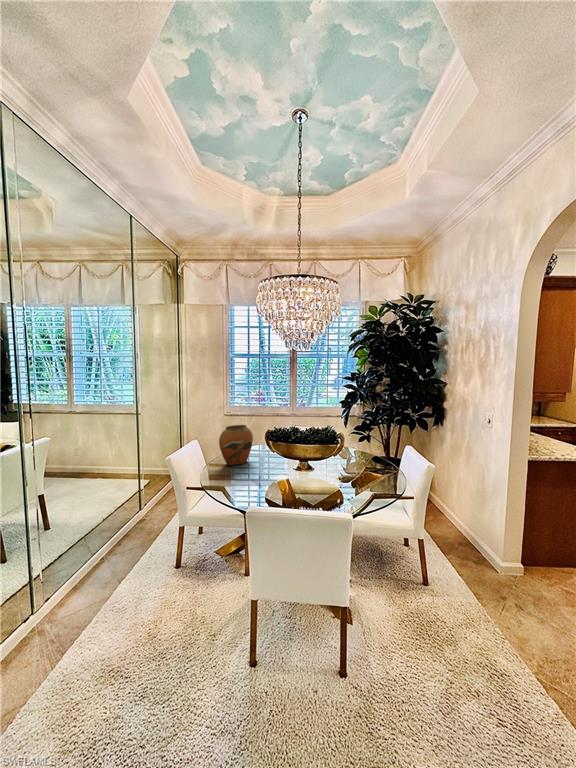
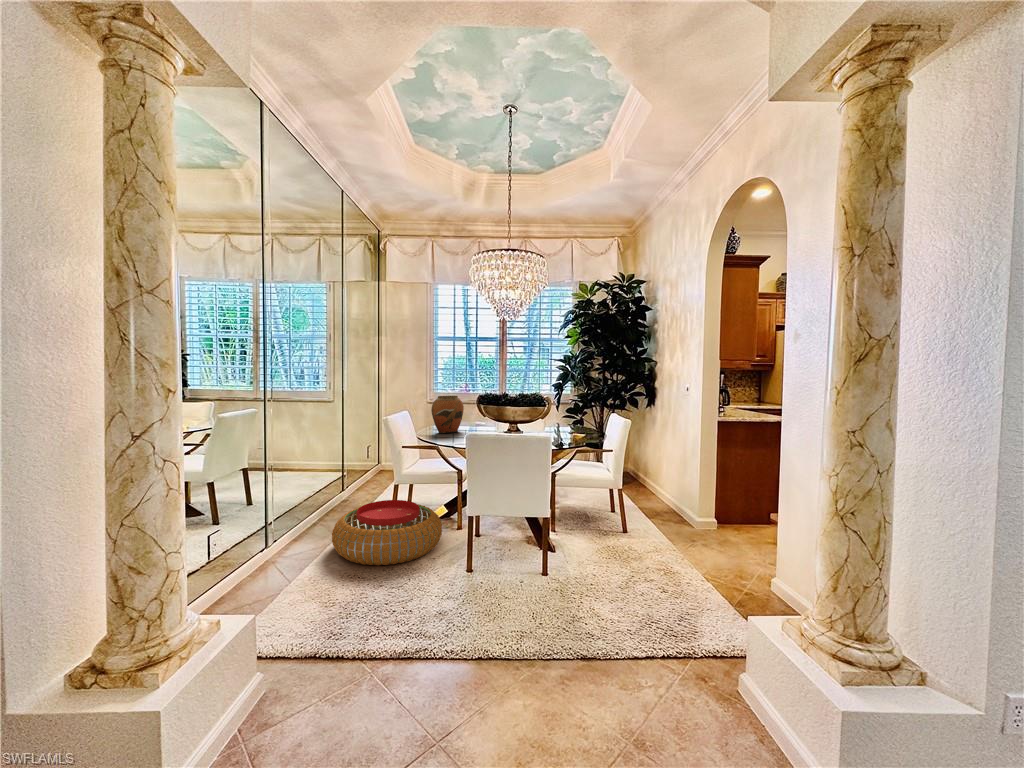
pouf: none [98,549,225,651] -> present [332,500,442,565]

